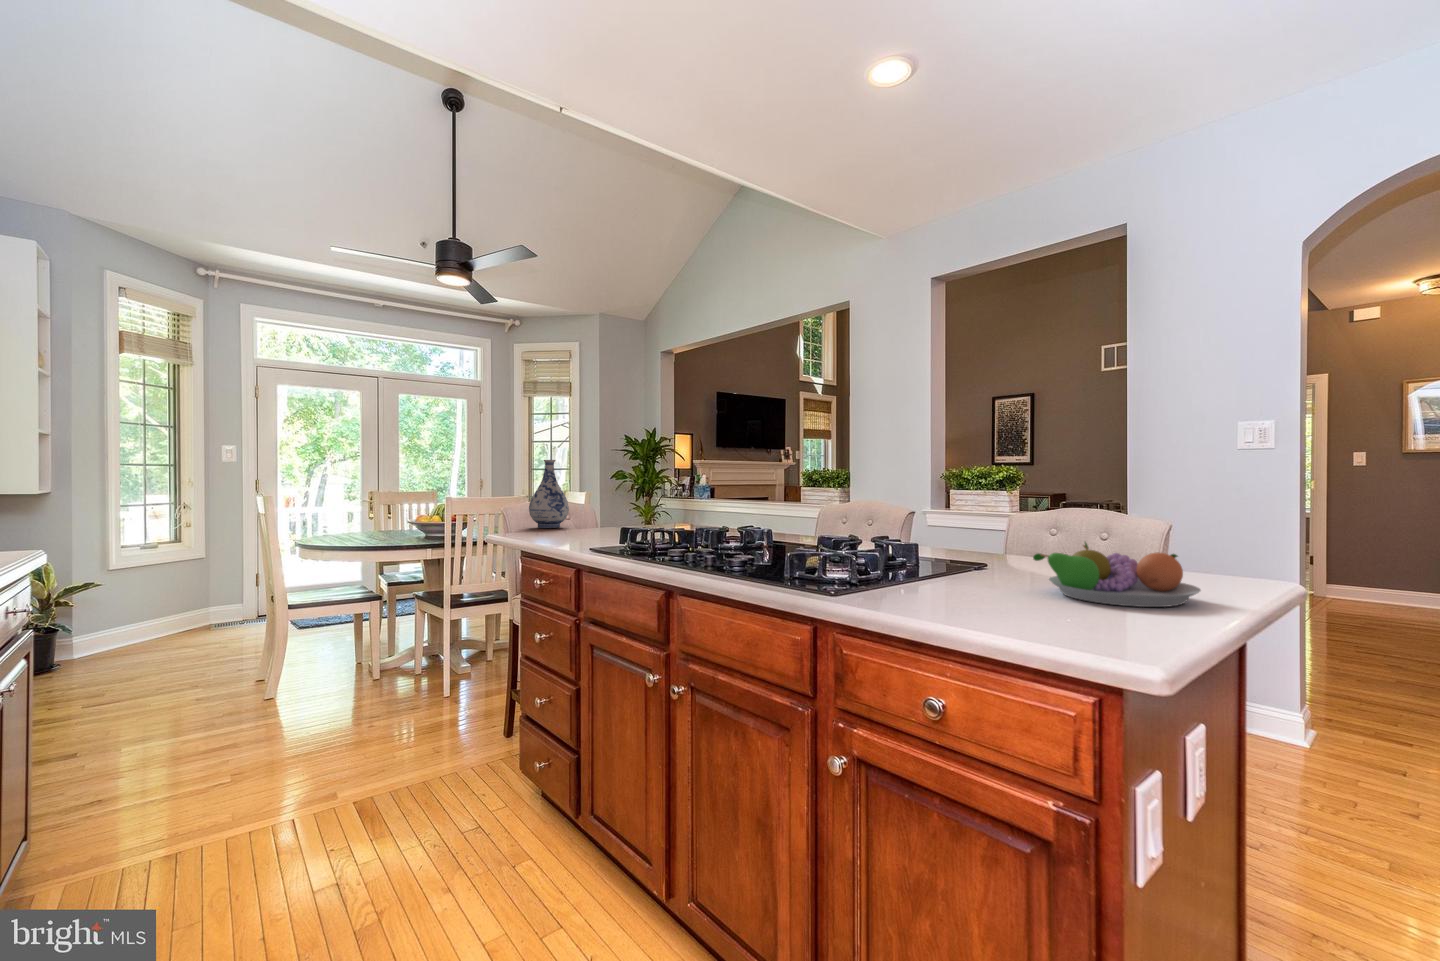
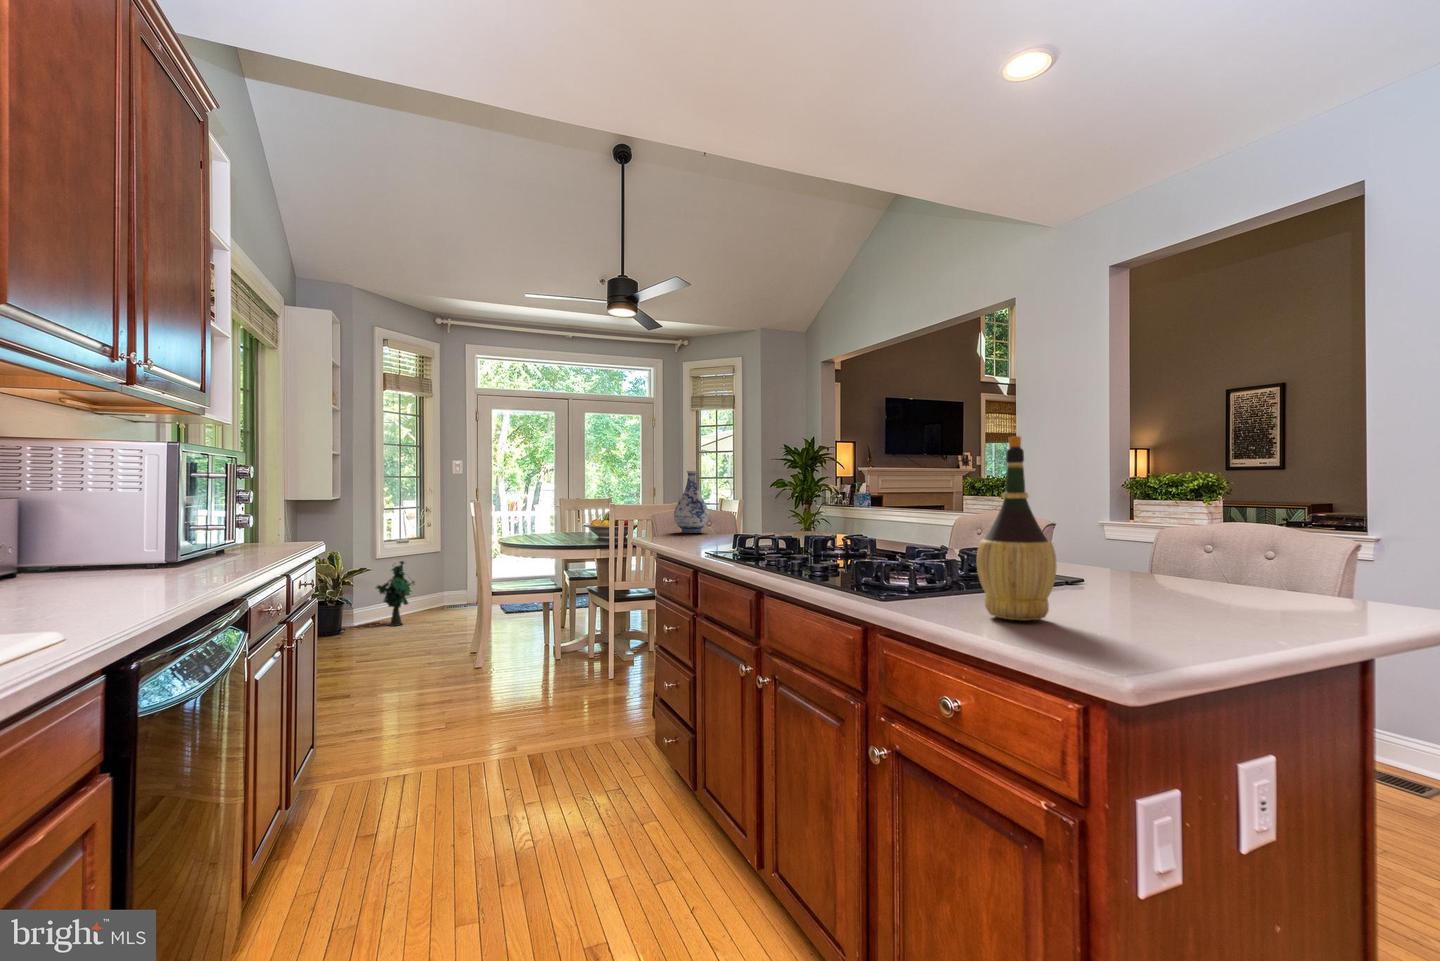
wine bottle: none [947,421,1030,612] -> present [977,436,1057,620]
fruit bowl: present [1033,542,1201,607] -> none [1095,555,1278,626]
decorative plant: none [110,570,171,652] -> present [376,561,415,626]

